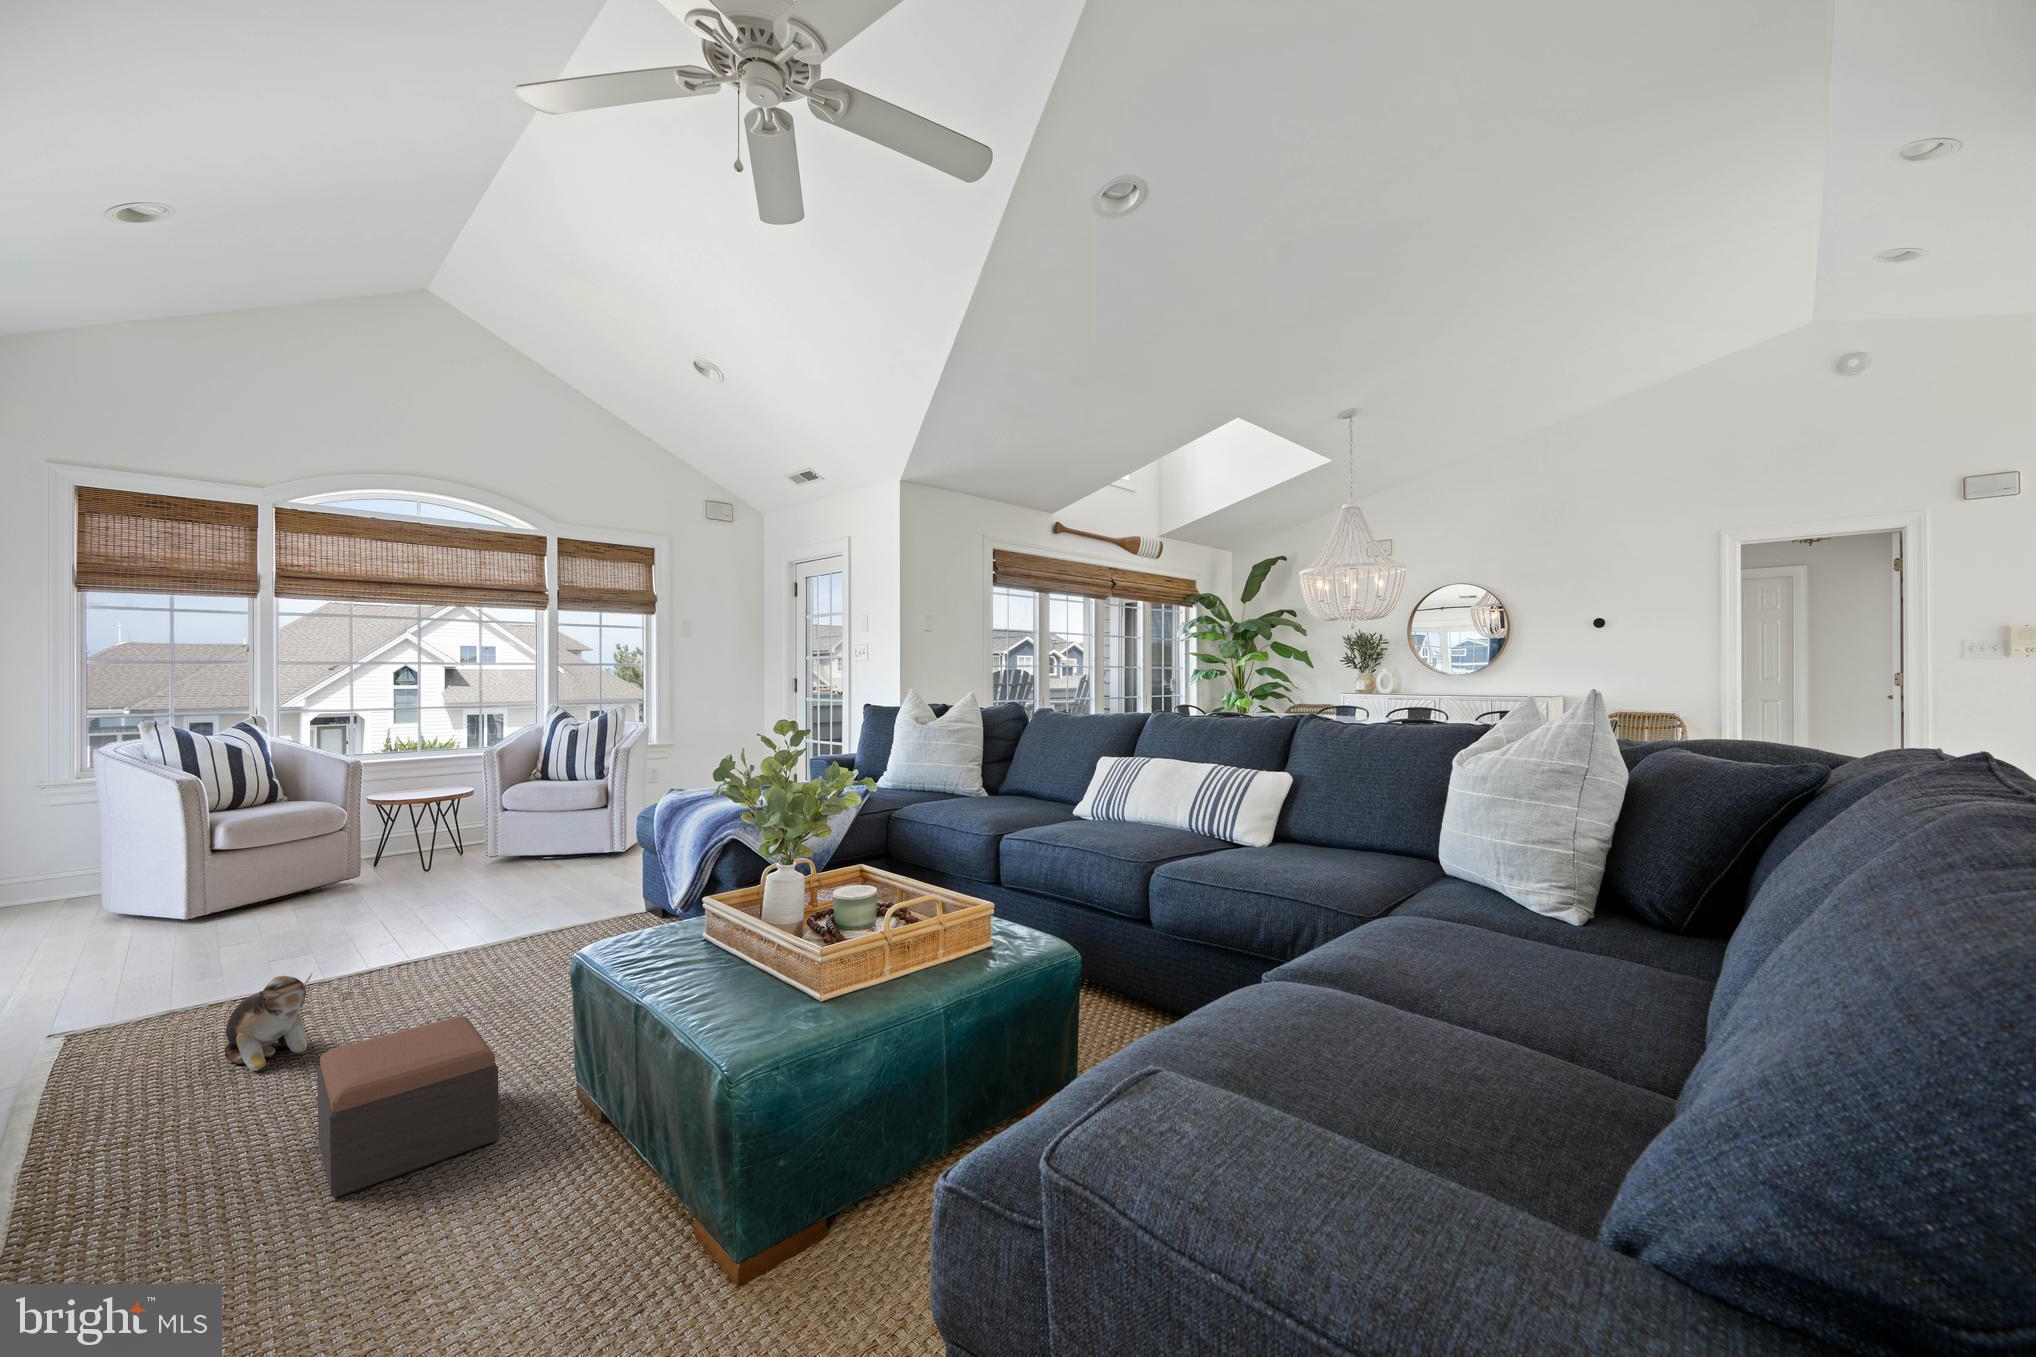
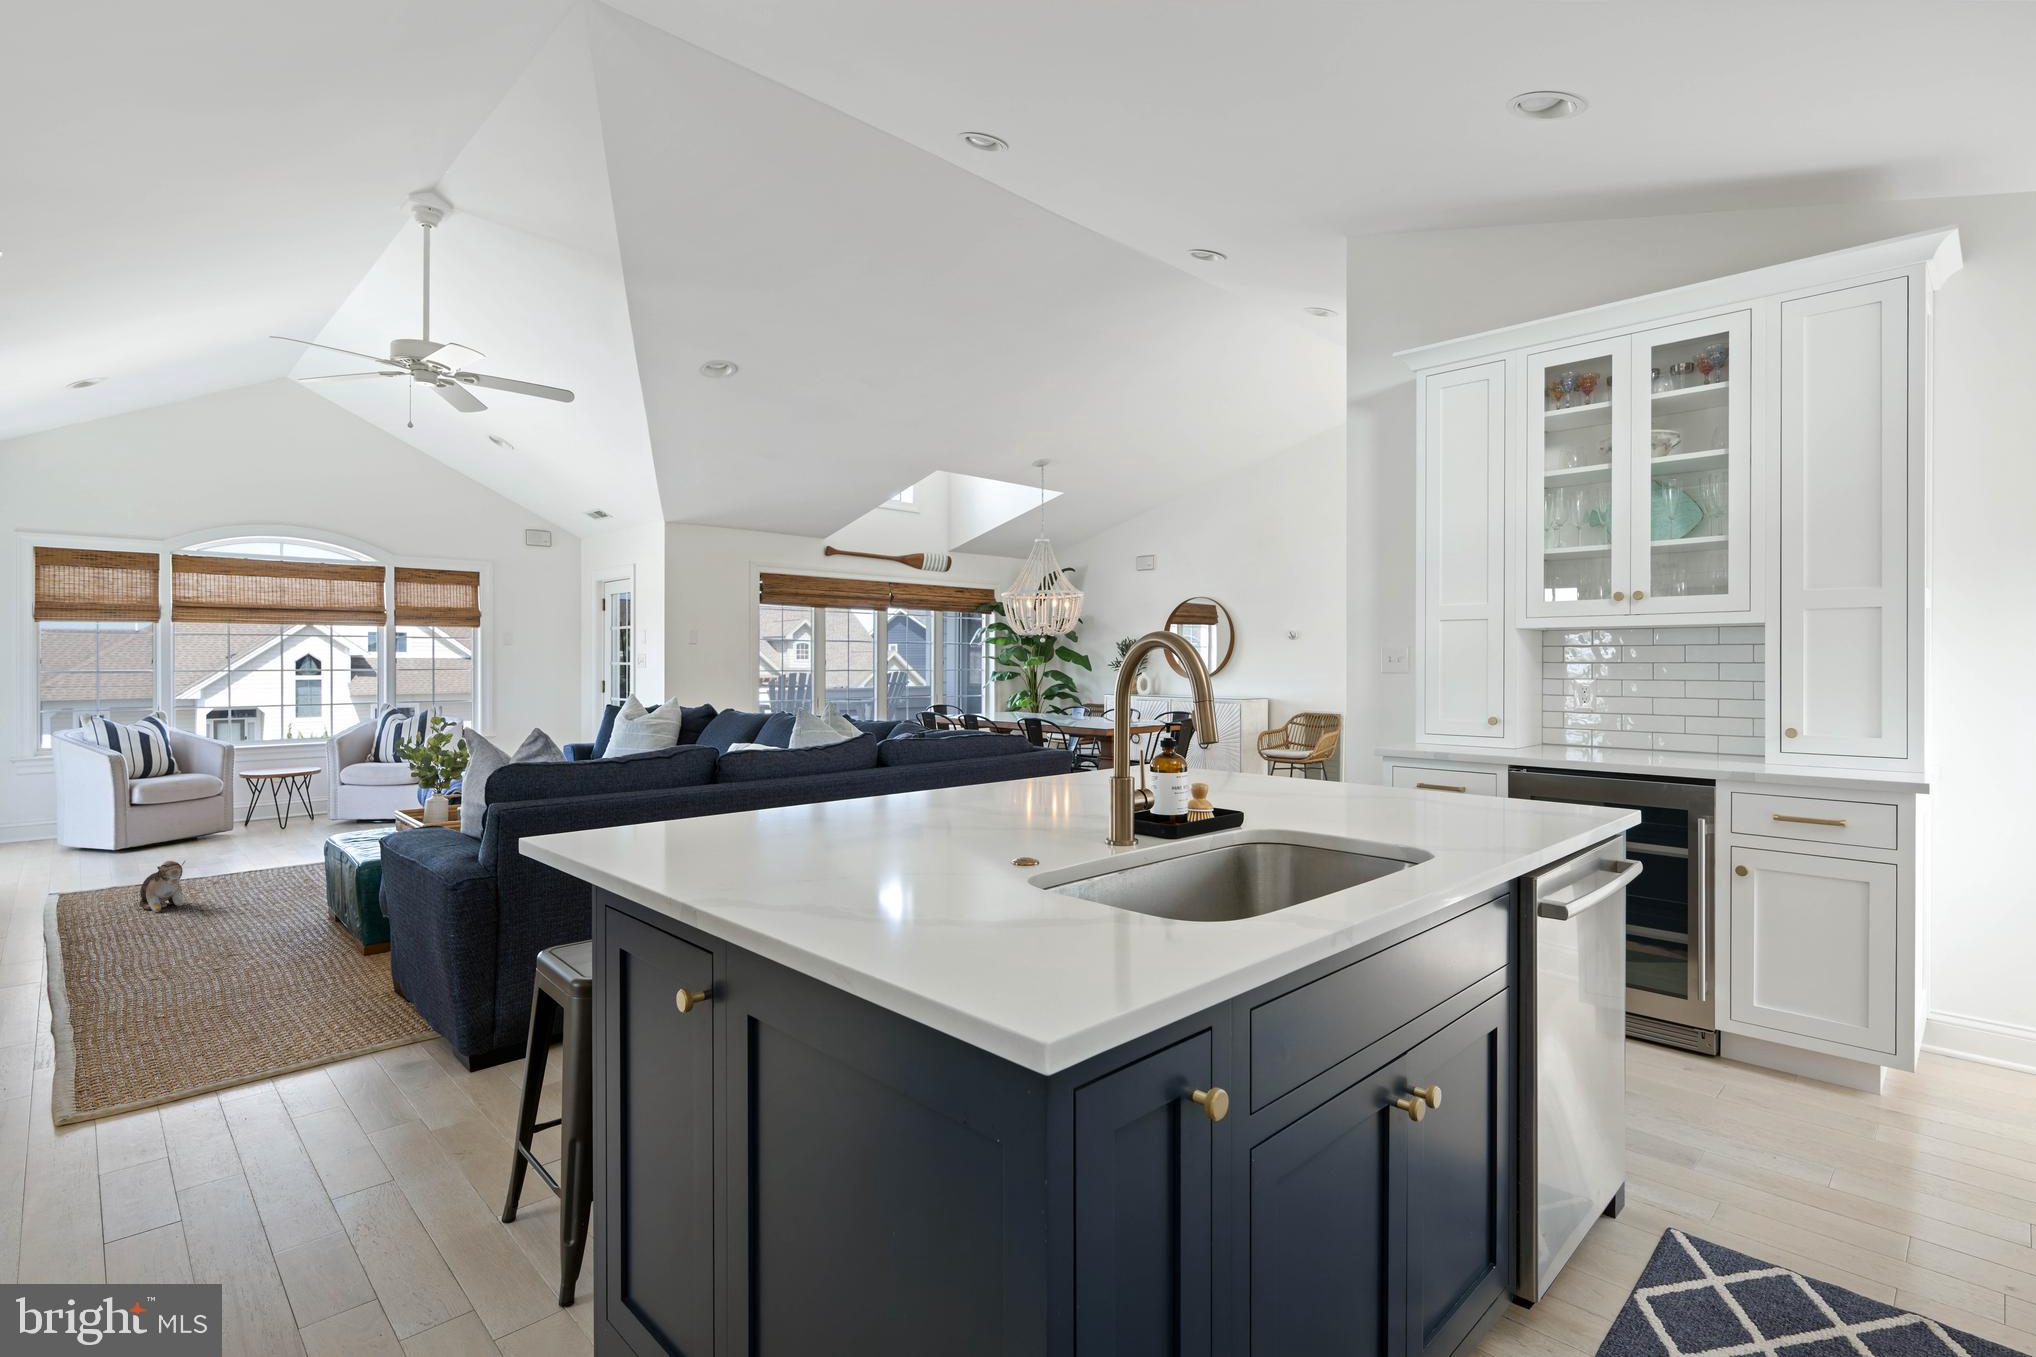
footstool: present [317,1016,499,1198] -> none [184,879,273,948]

